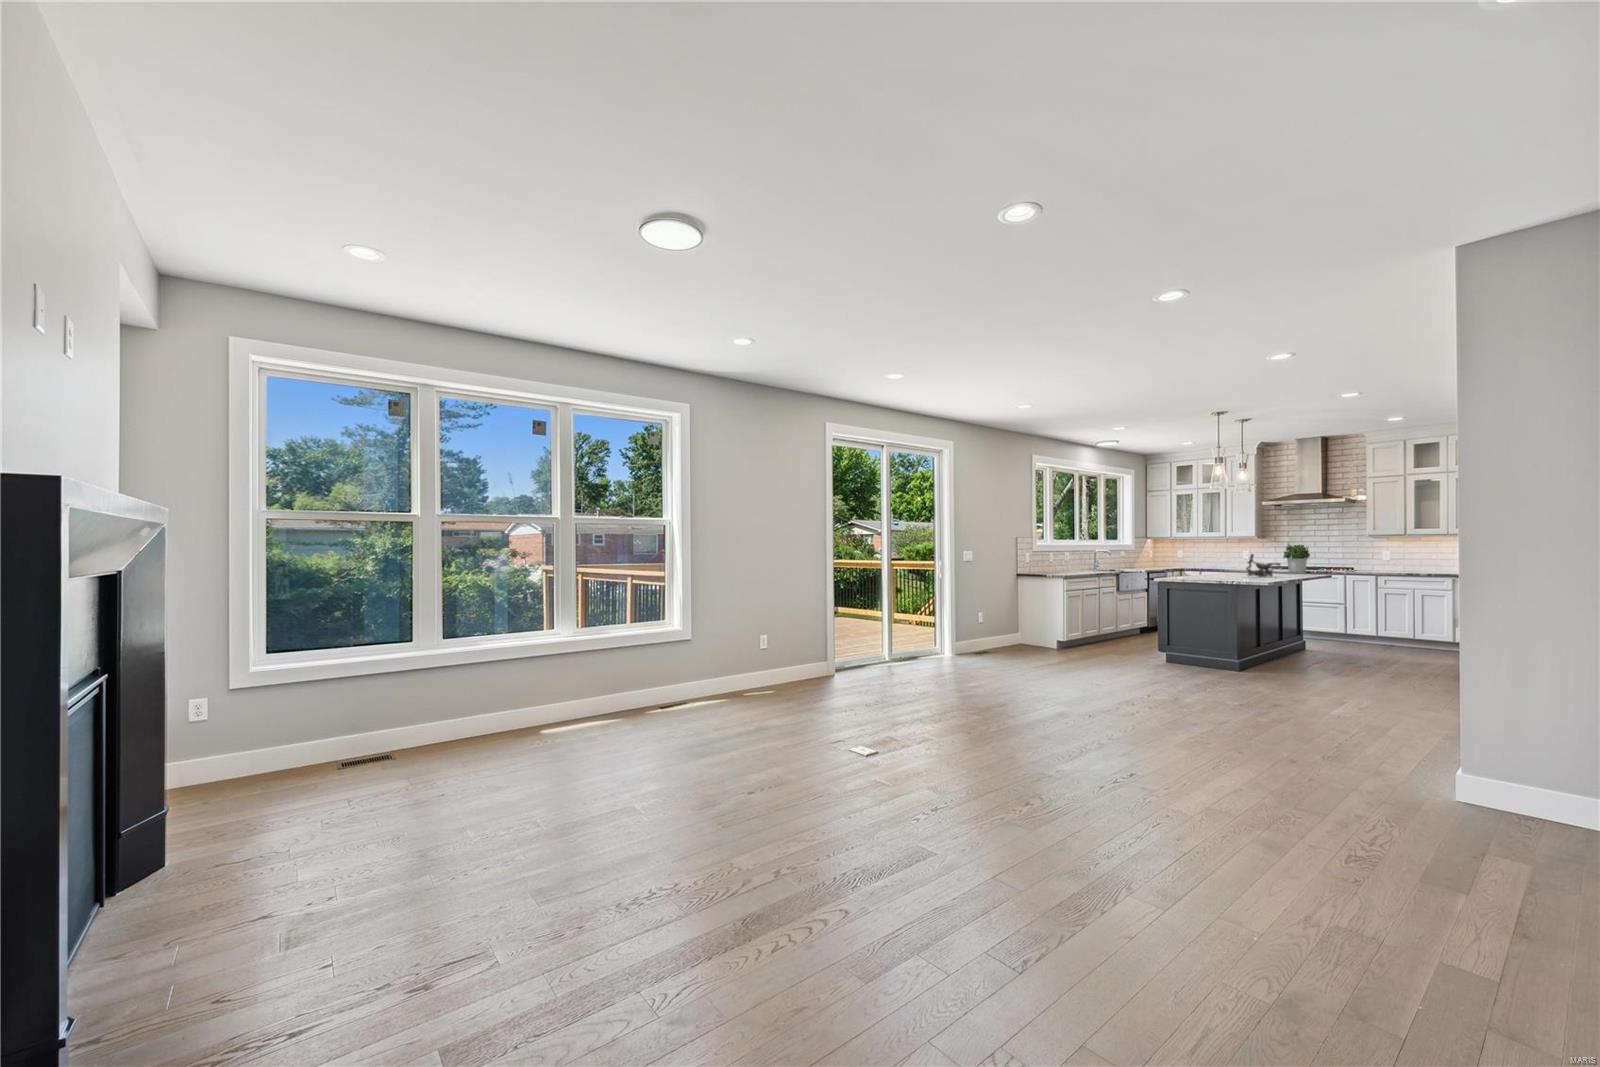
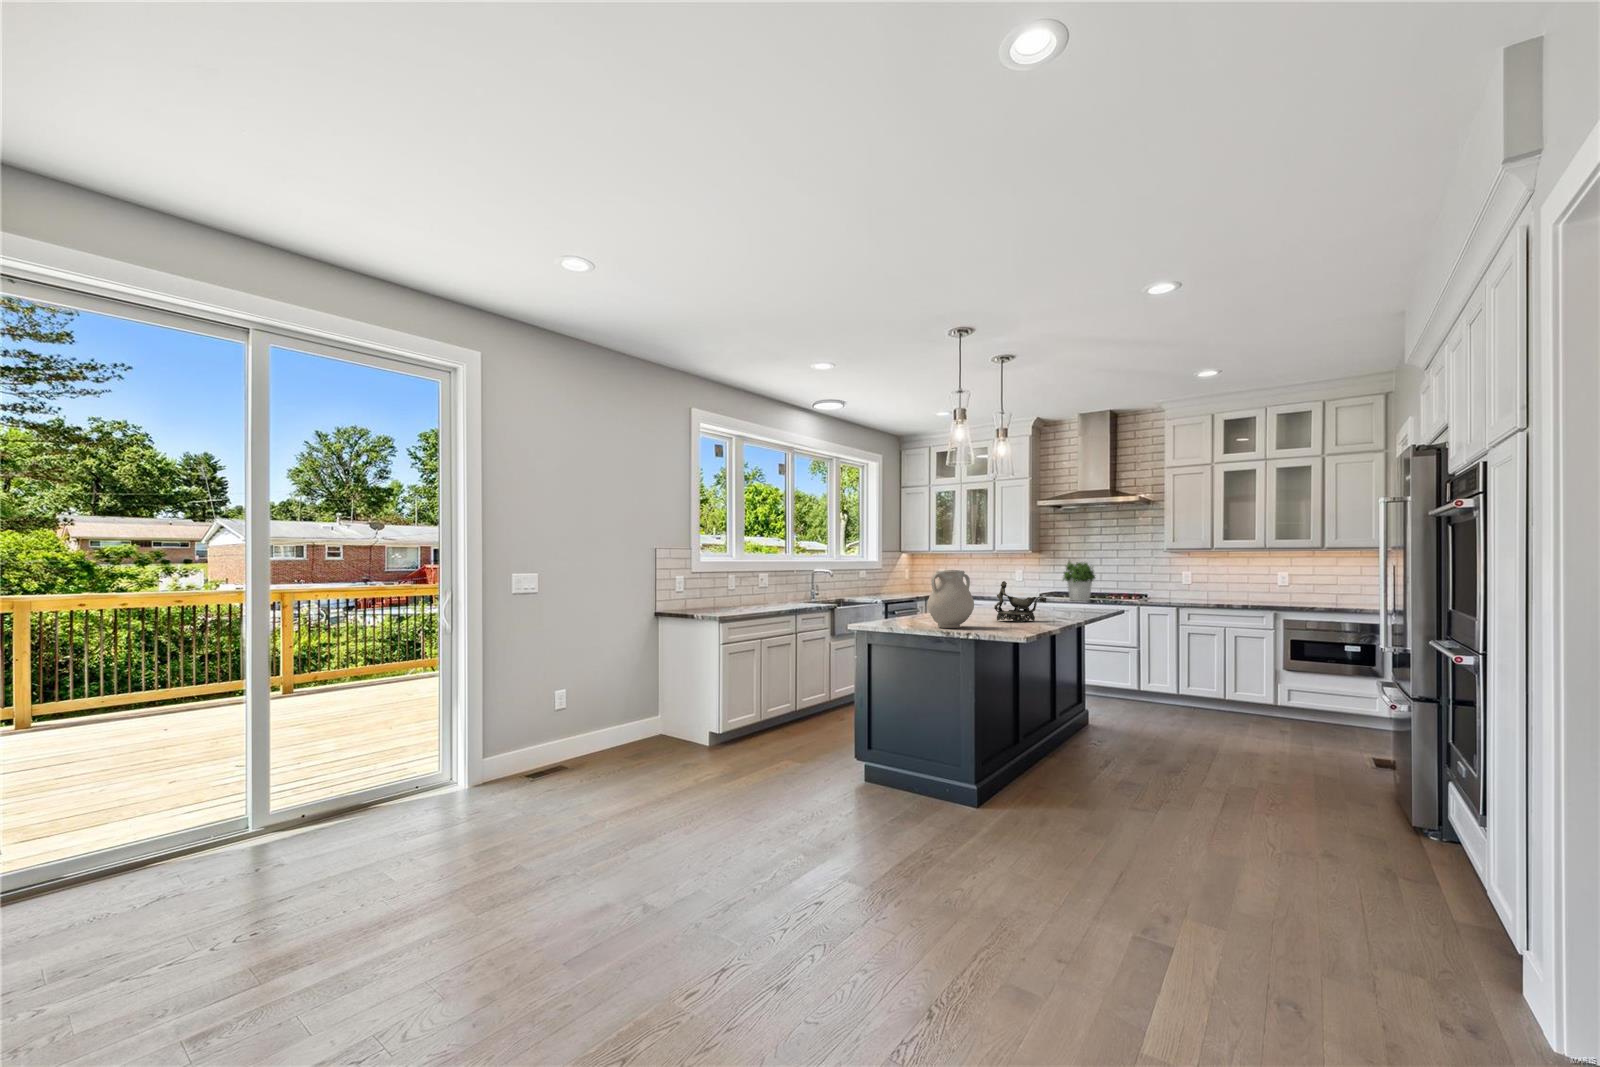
vase: none [1208,546,1237,578] -> present [927,570,974,628]

